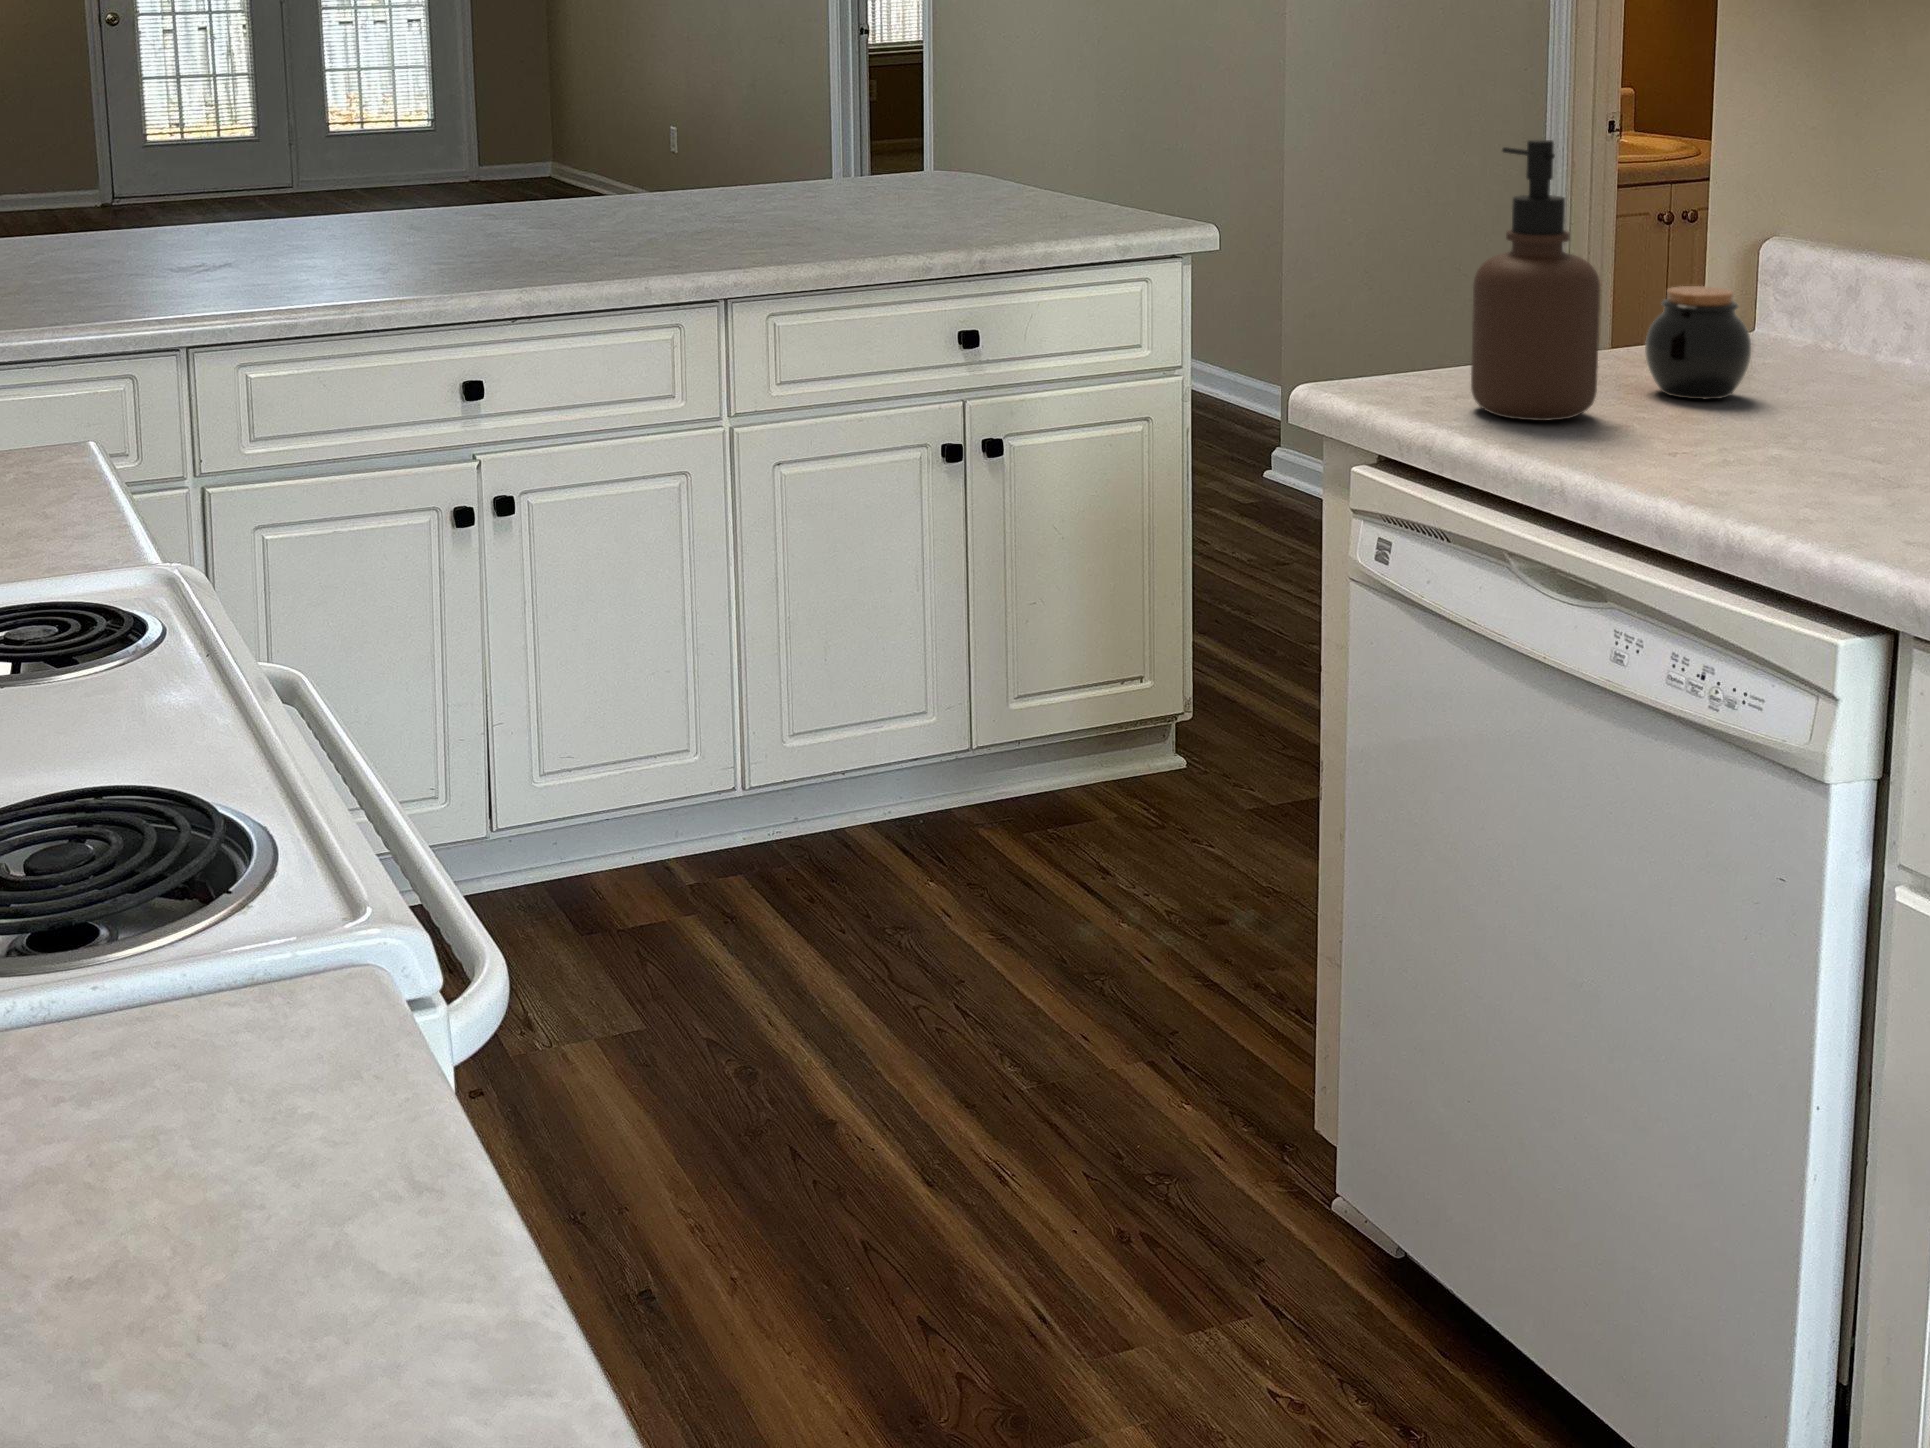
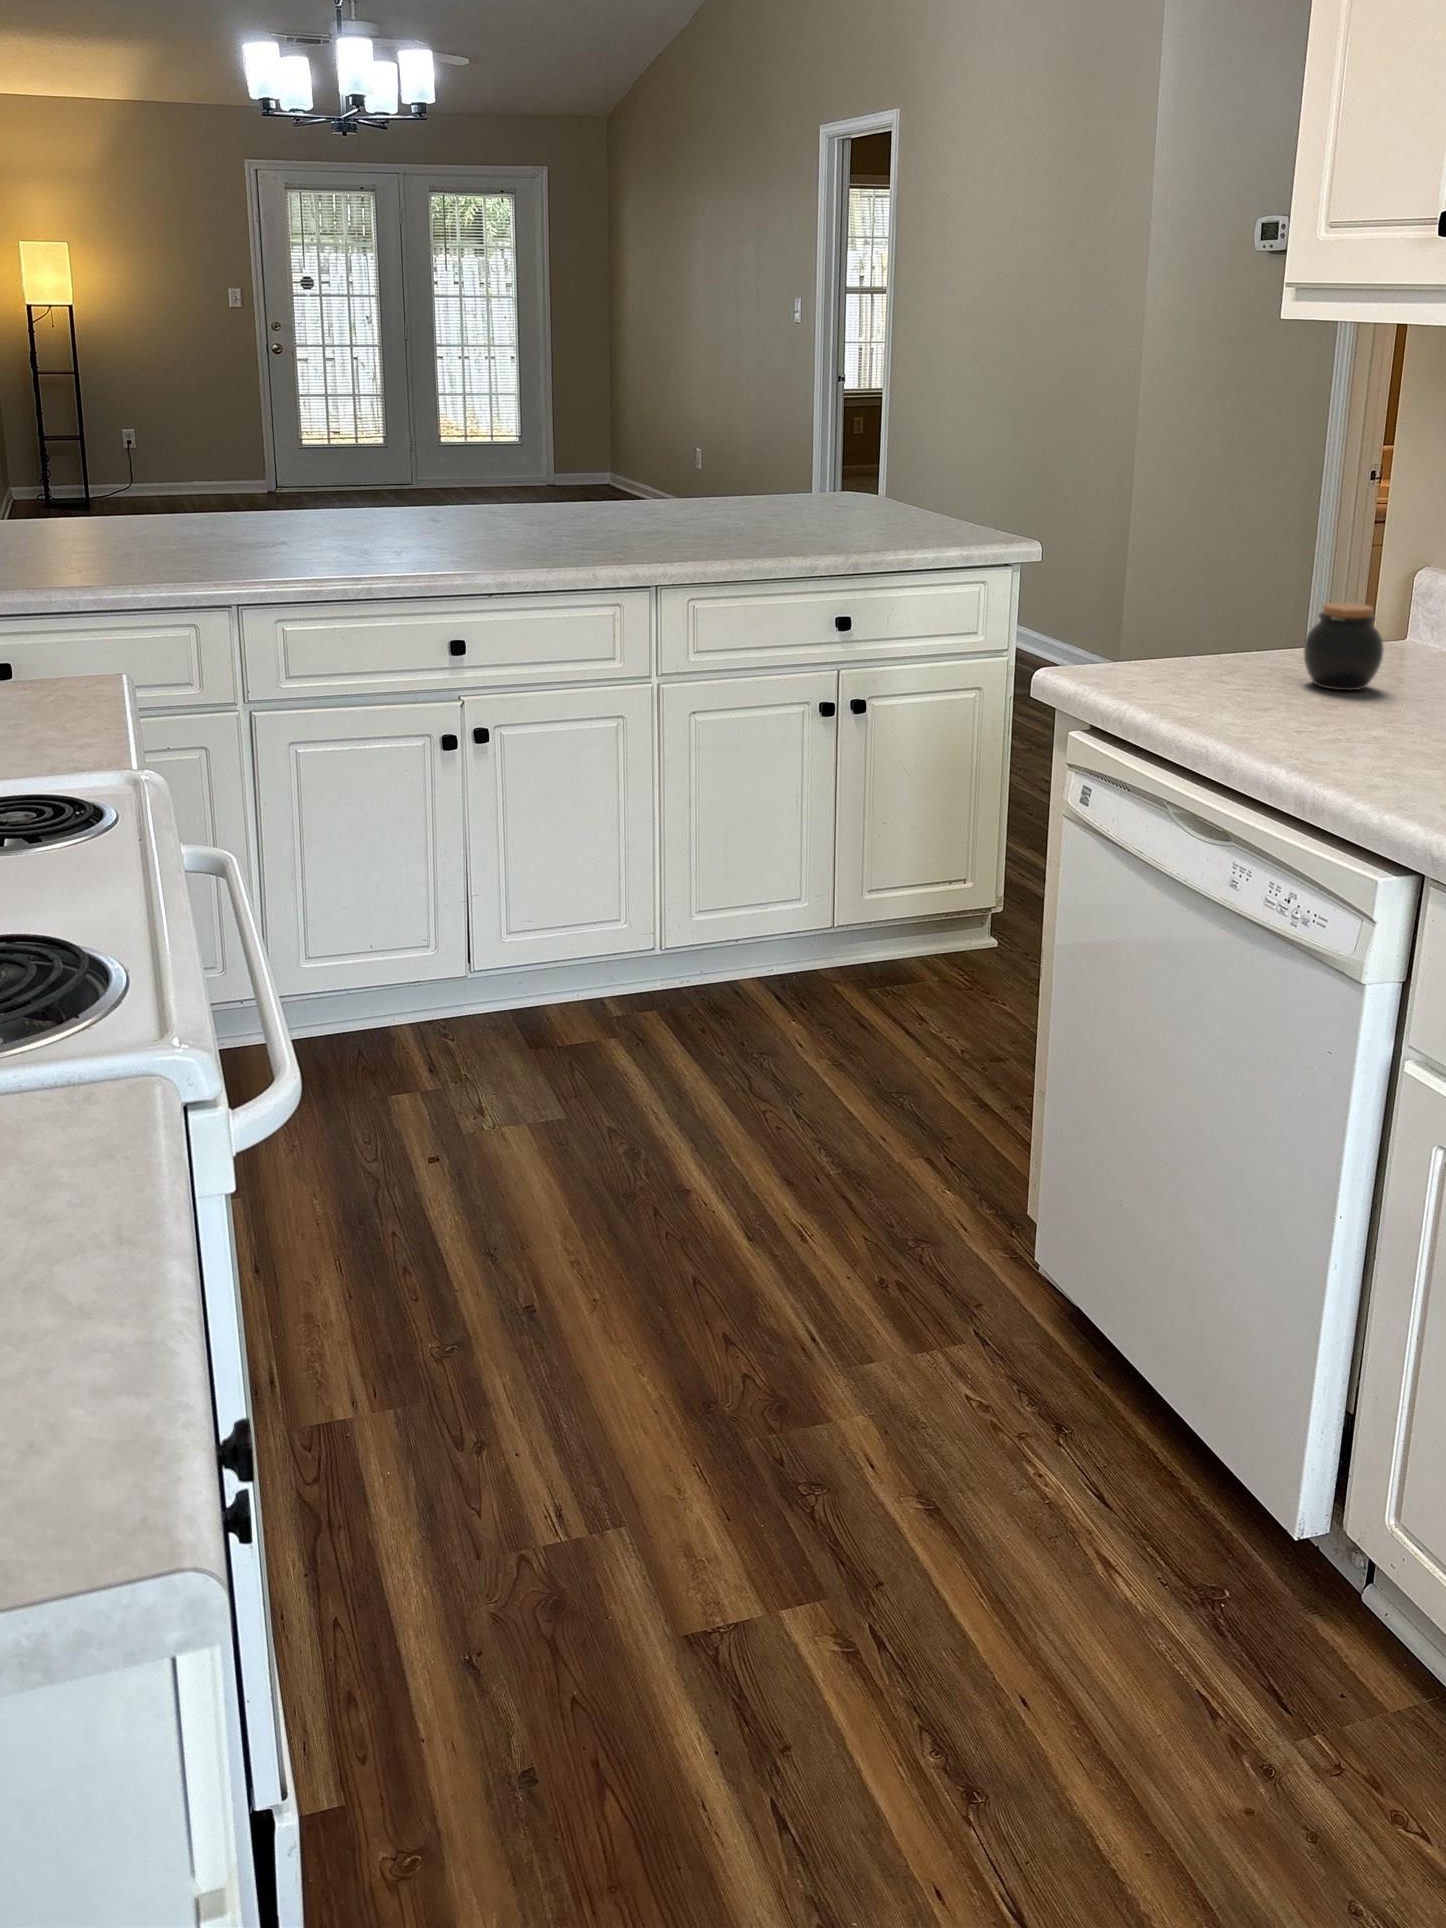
soap dispenser: present [1471,140,1600,421] -> none [1160,485,1261,702]

